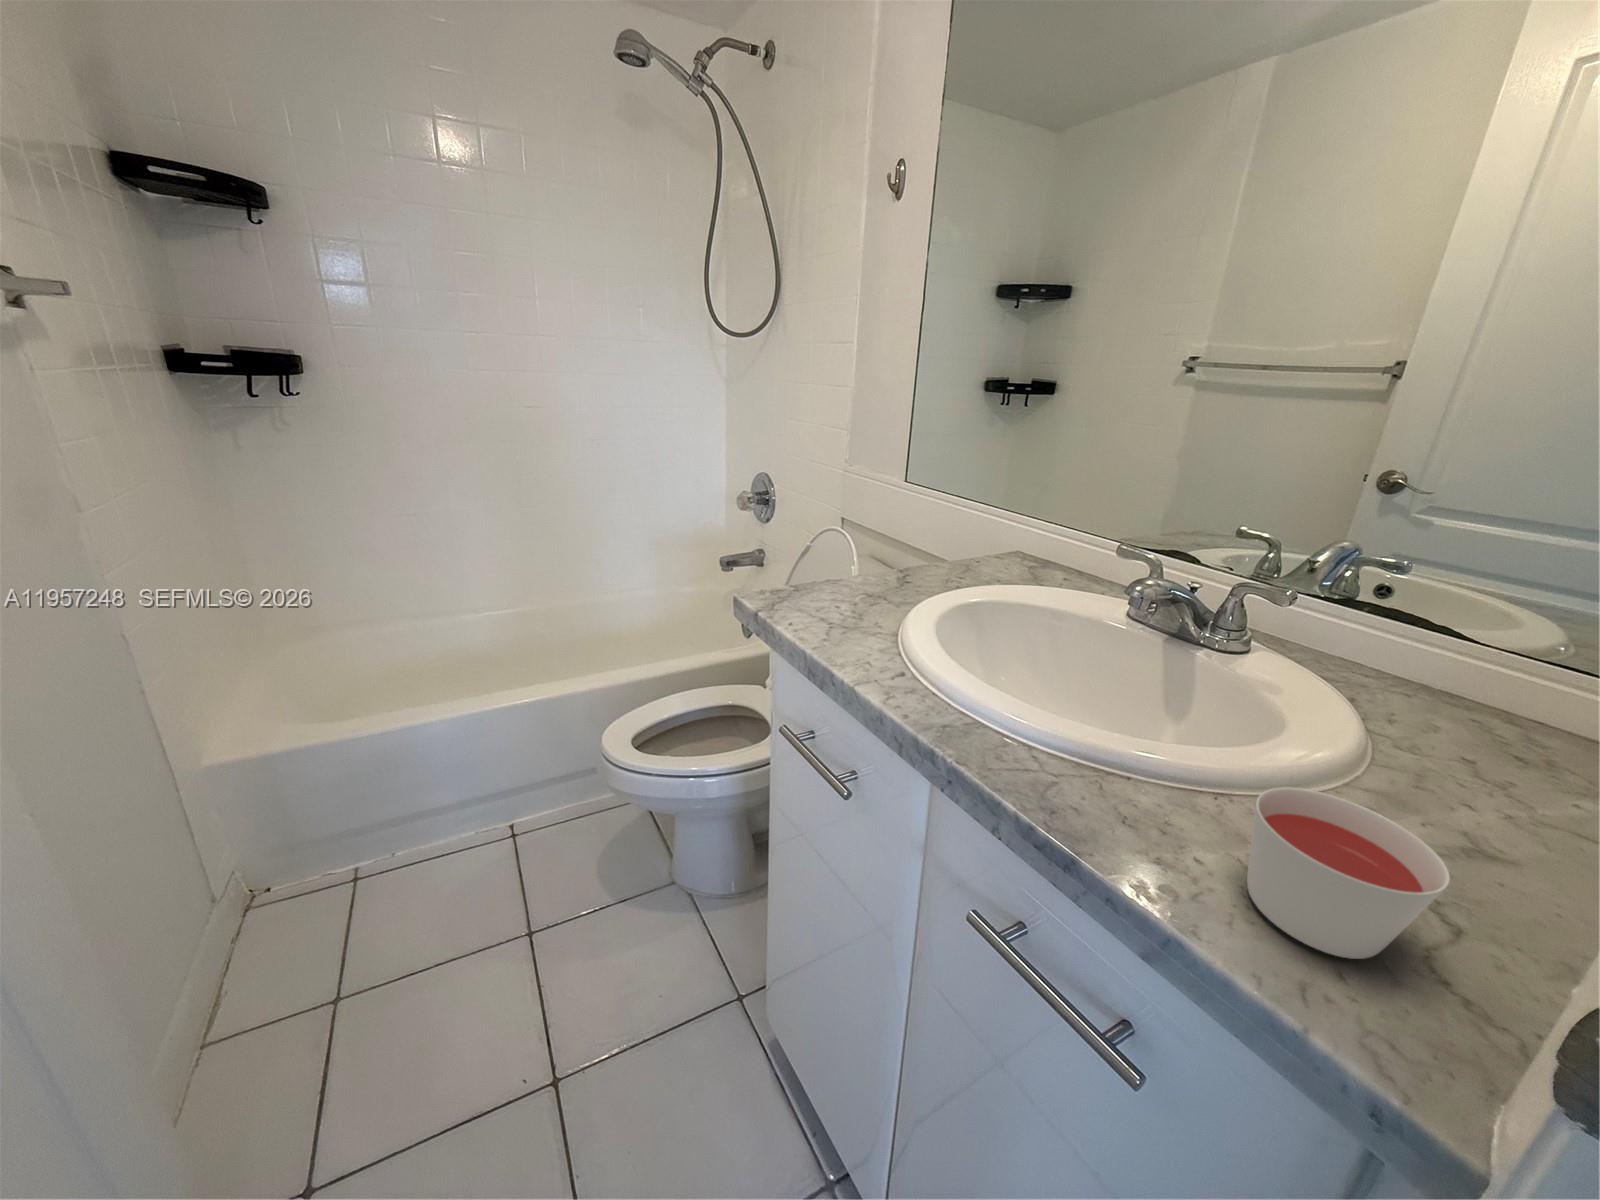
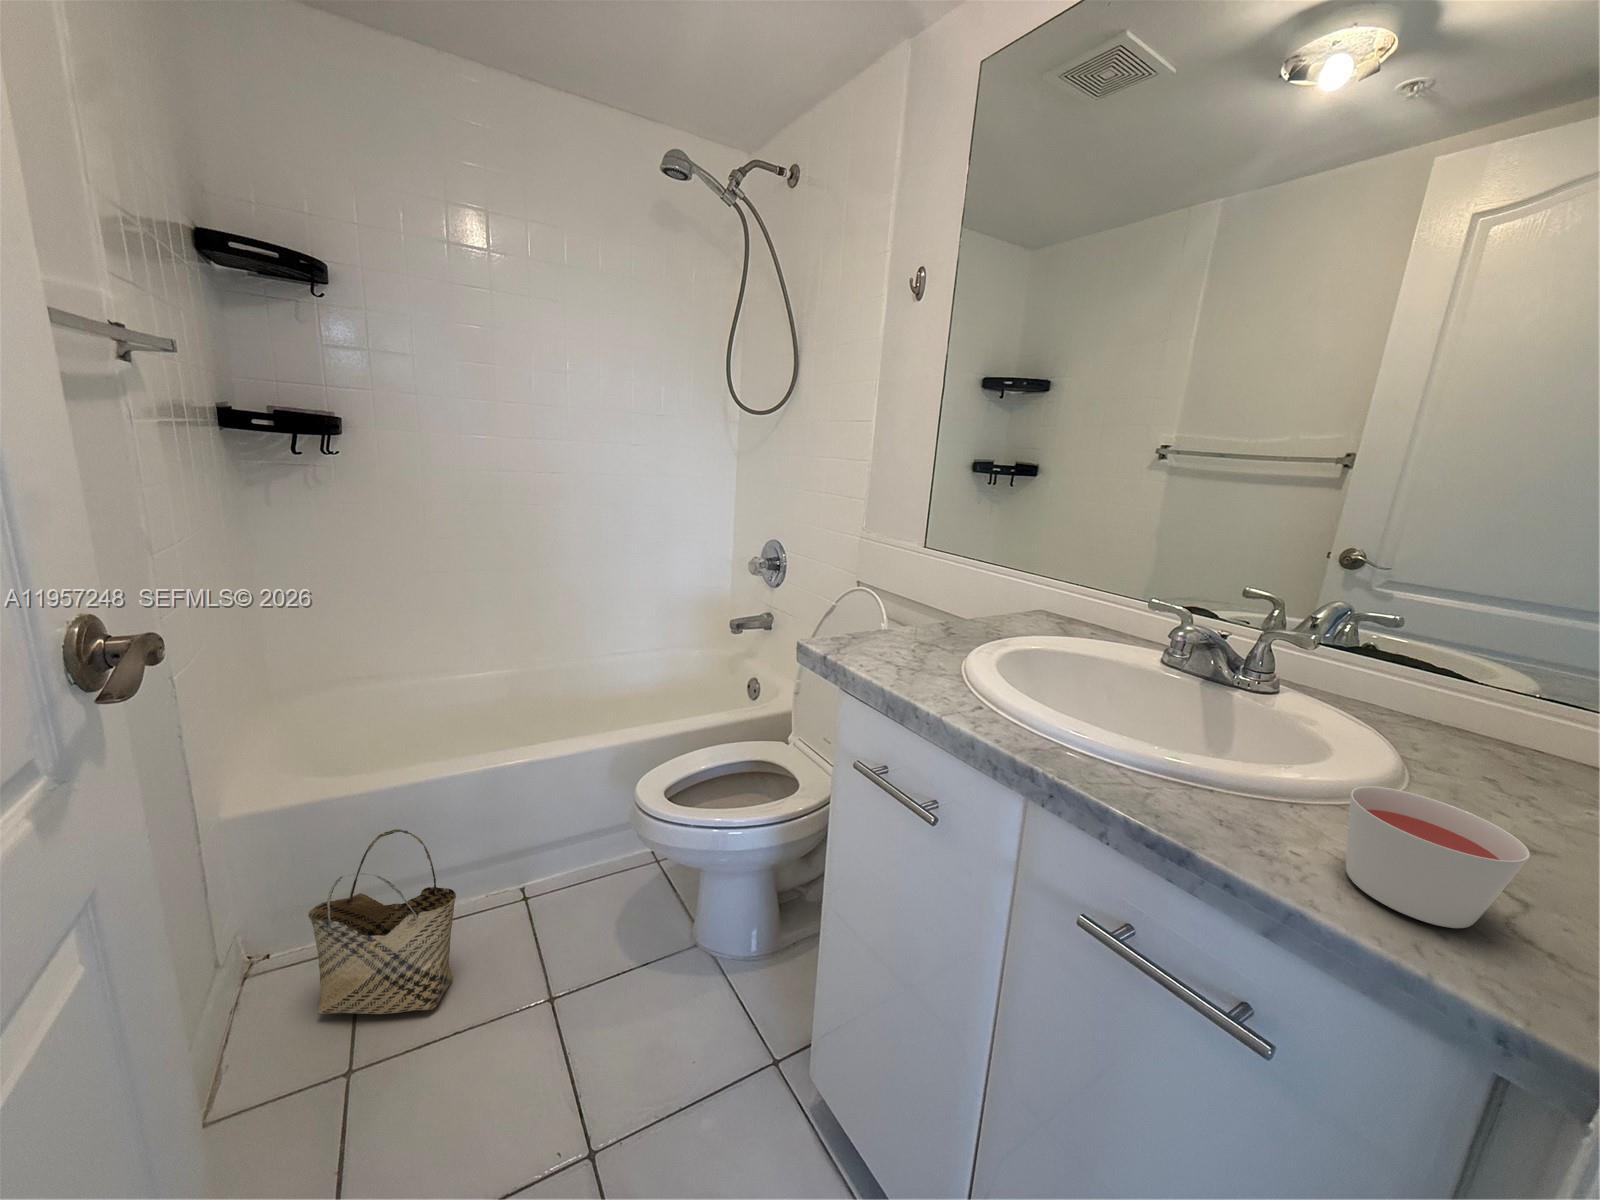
woven basket: none [289,778,438,947] -> present [308,829,456,1014]

